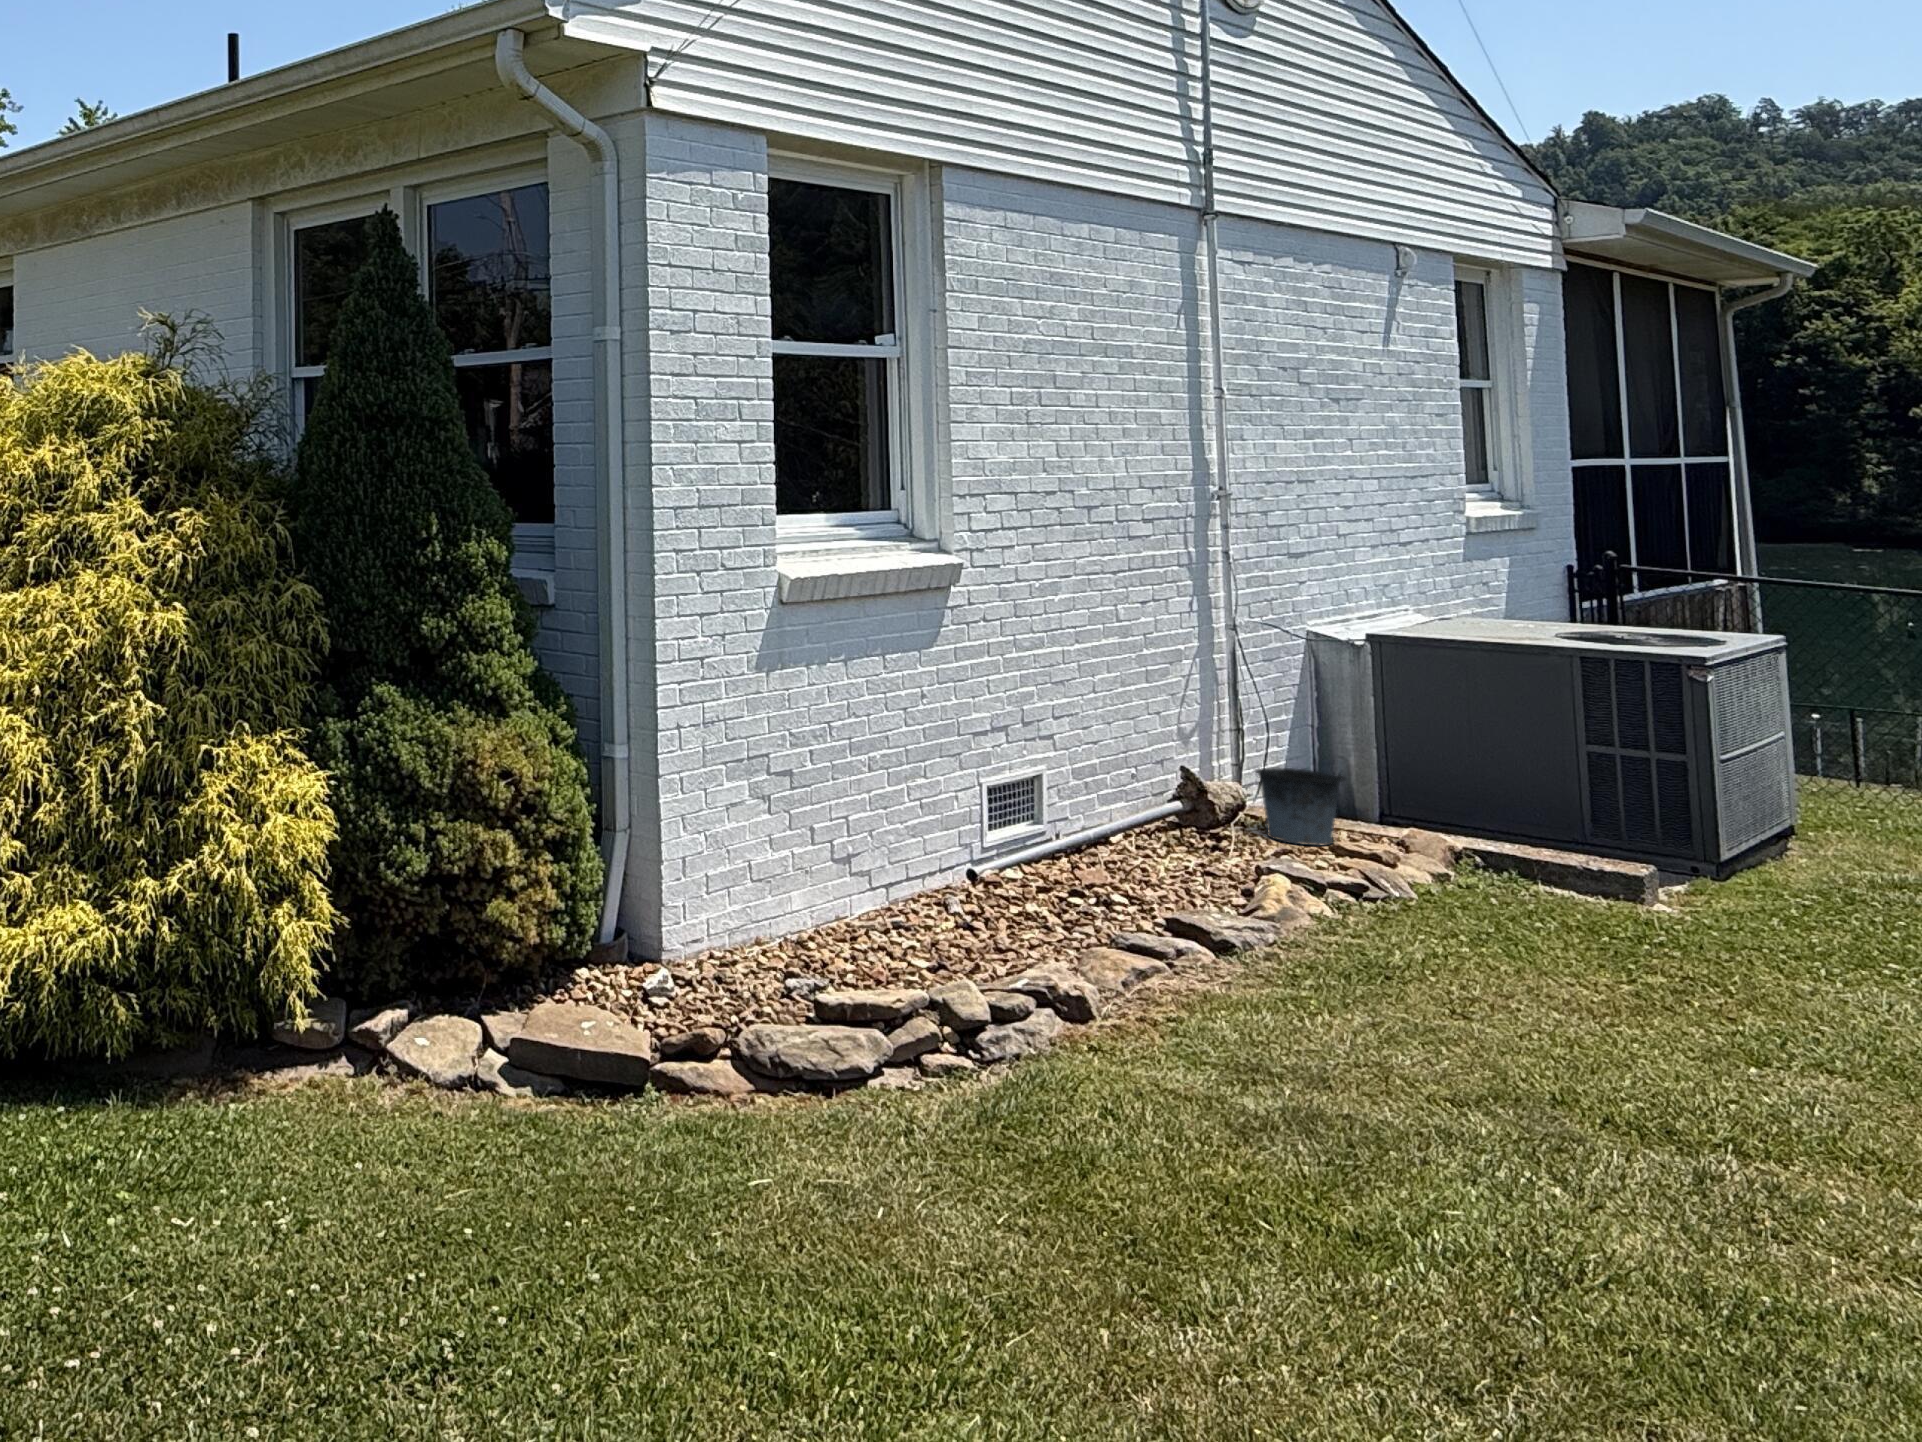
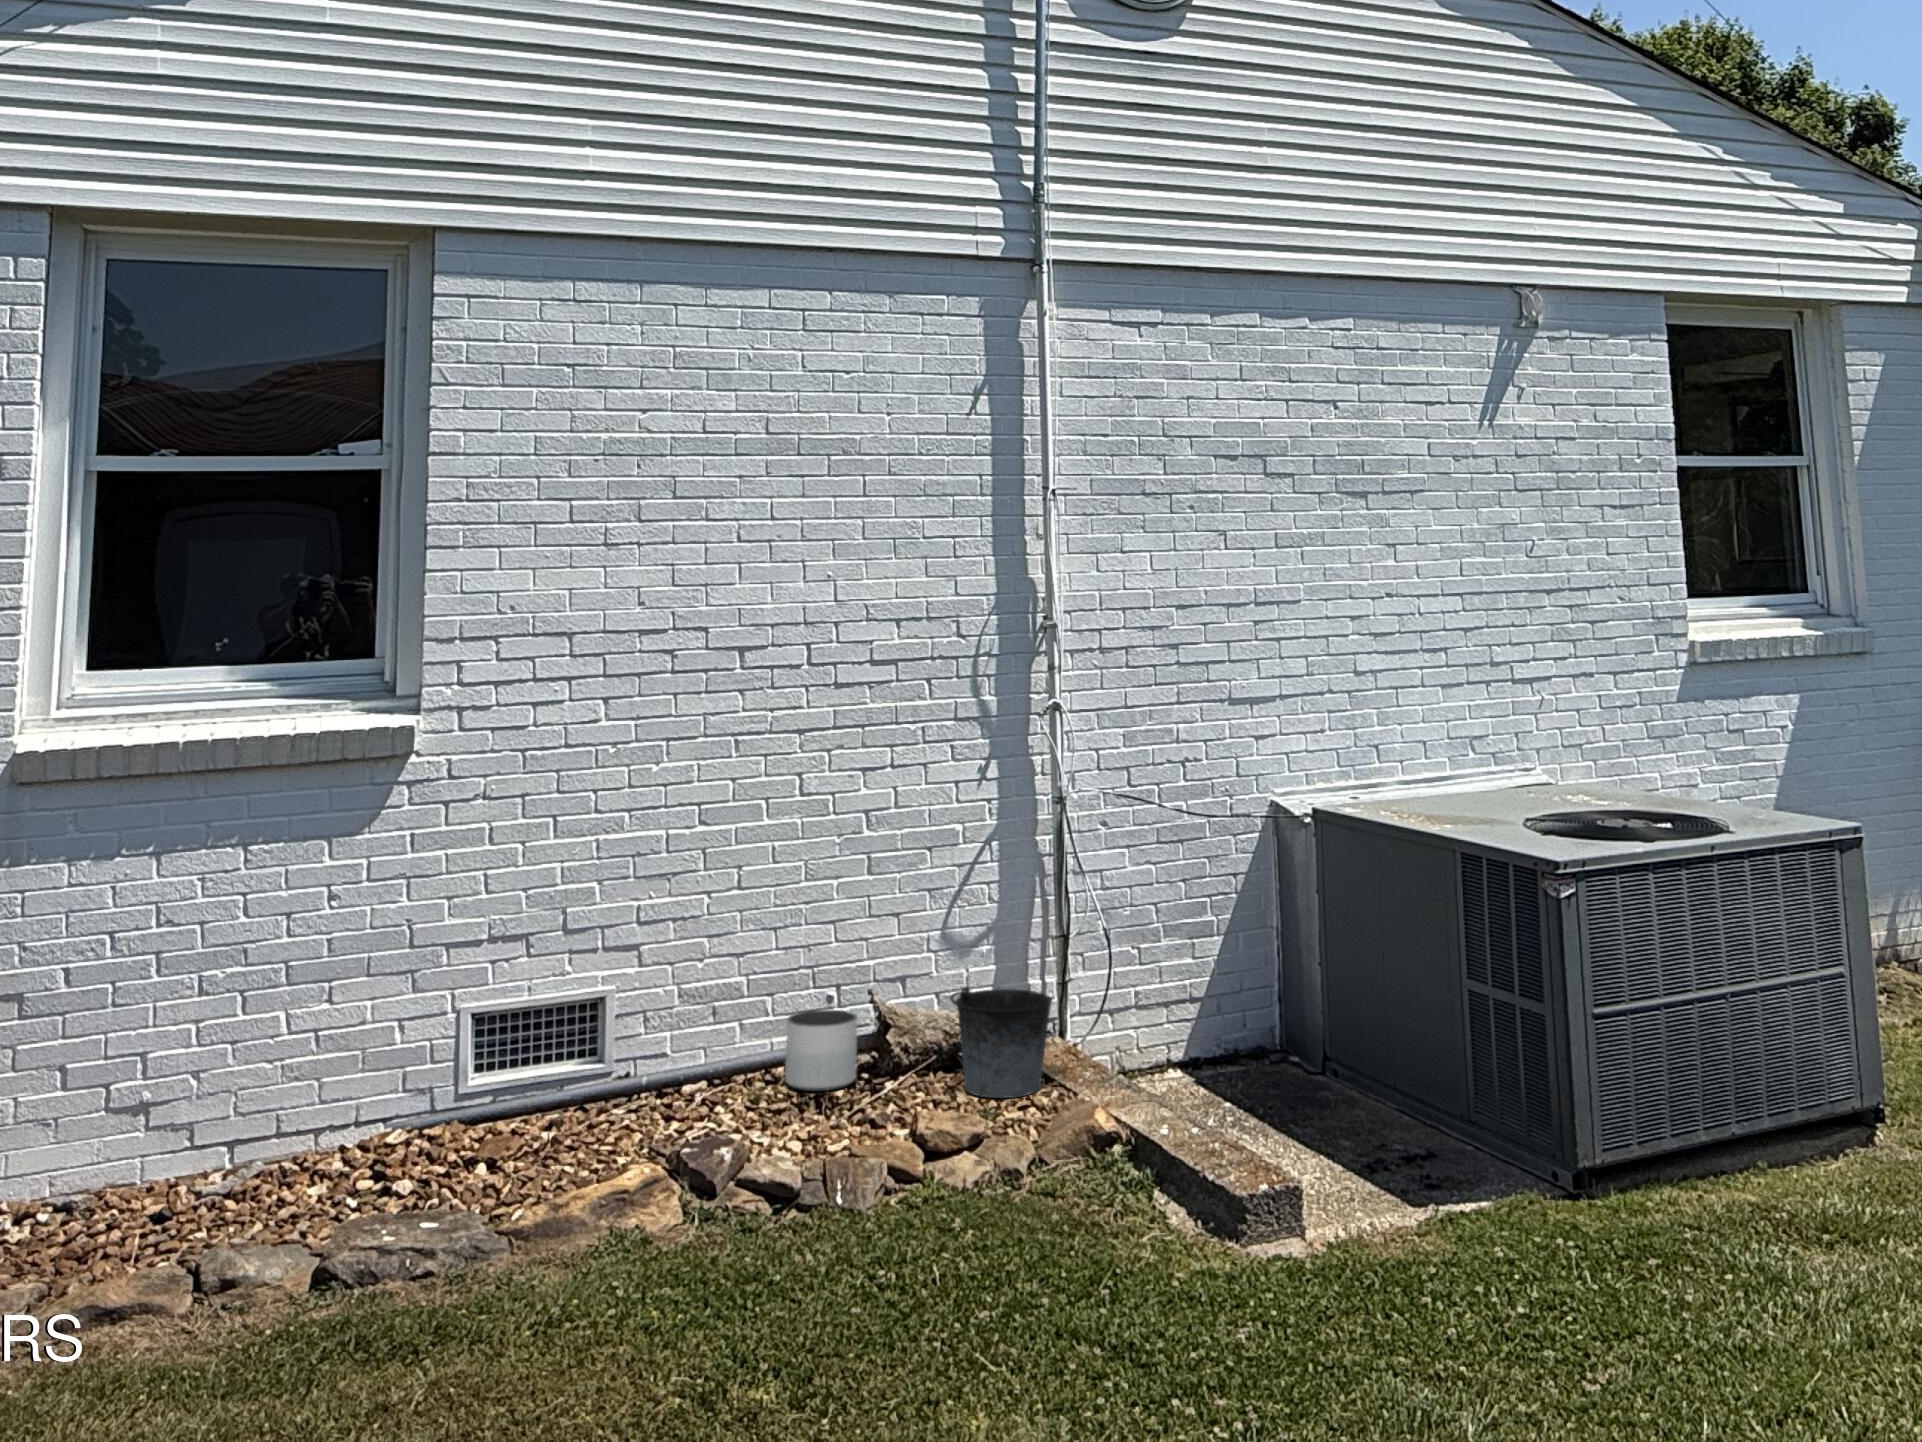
planter: none [1128,785,1187,844] -> present [785,1010,857,1091]

